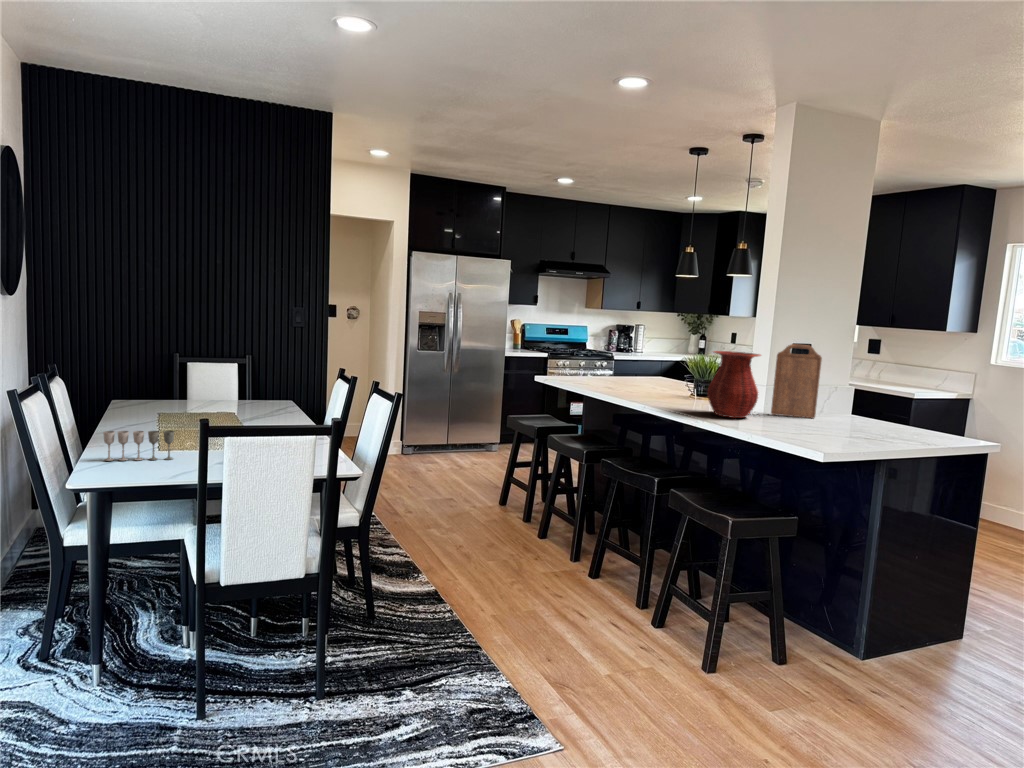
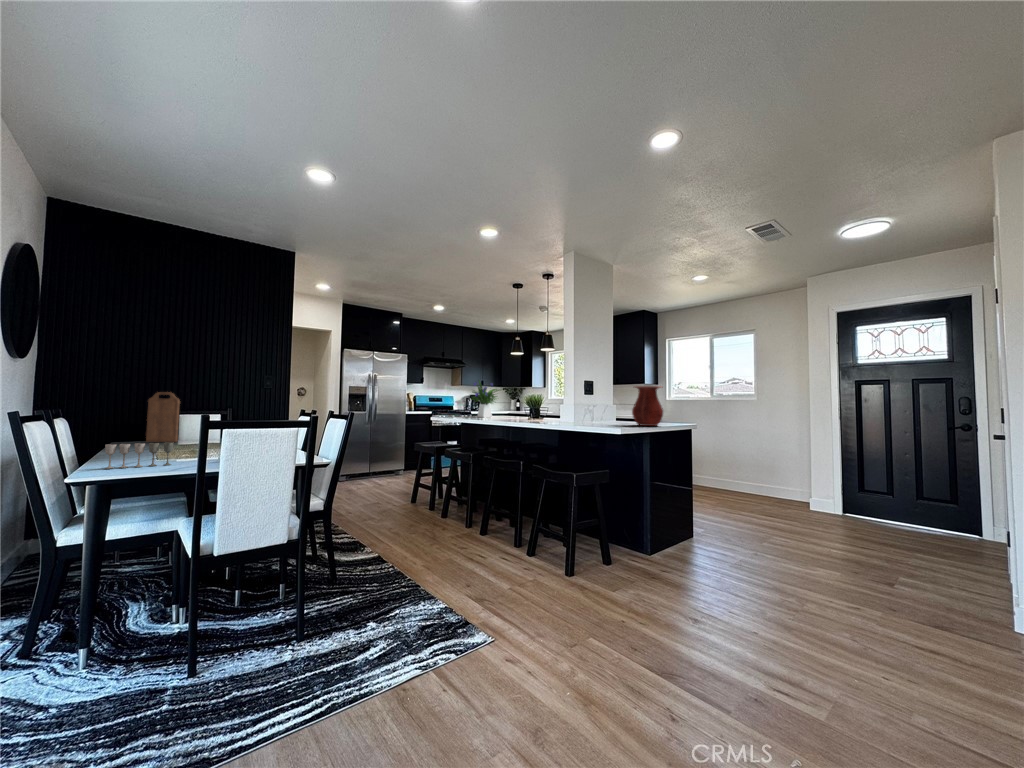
flower arrangement: none [592,319,653,383] -> present [472,381,499,417]
cutting board: present [771,344,822,418] -> present [146,392,180,442]
vase: present [708,351,761,418] -> present [632,386,663,426]

